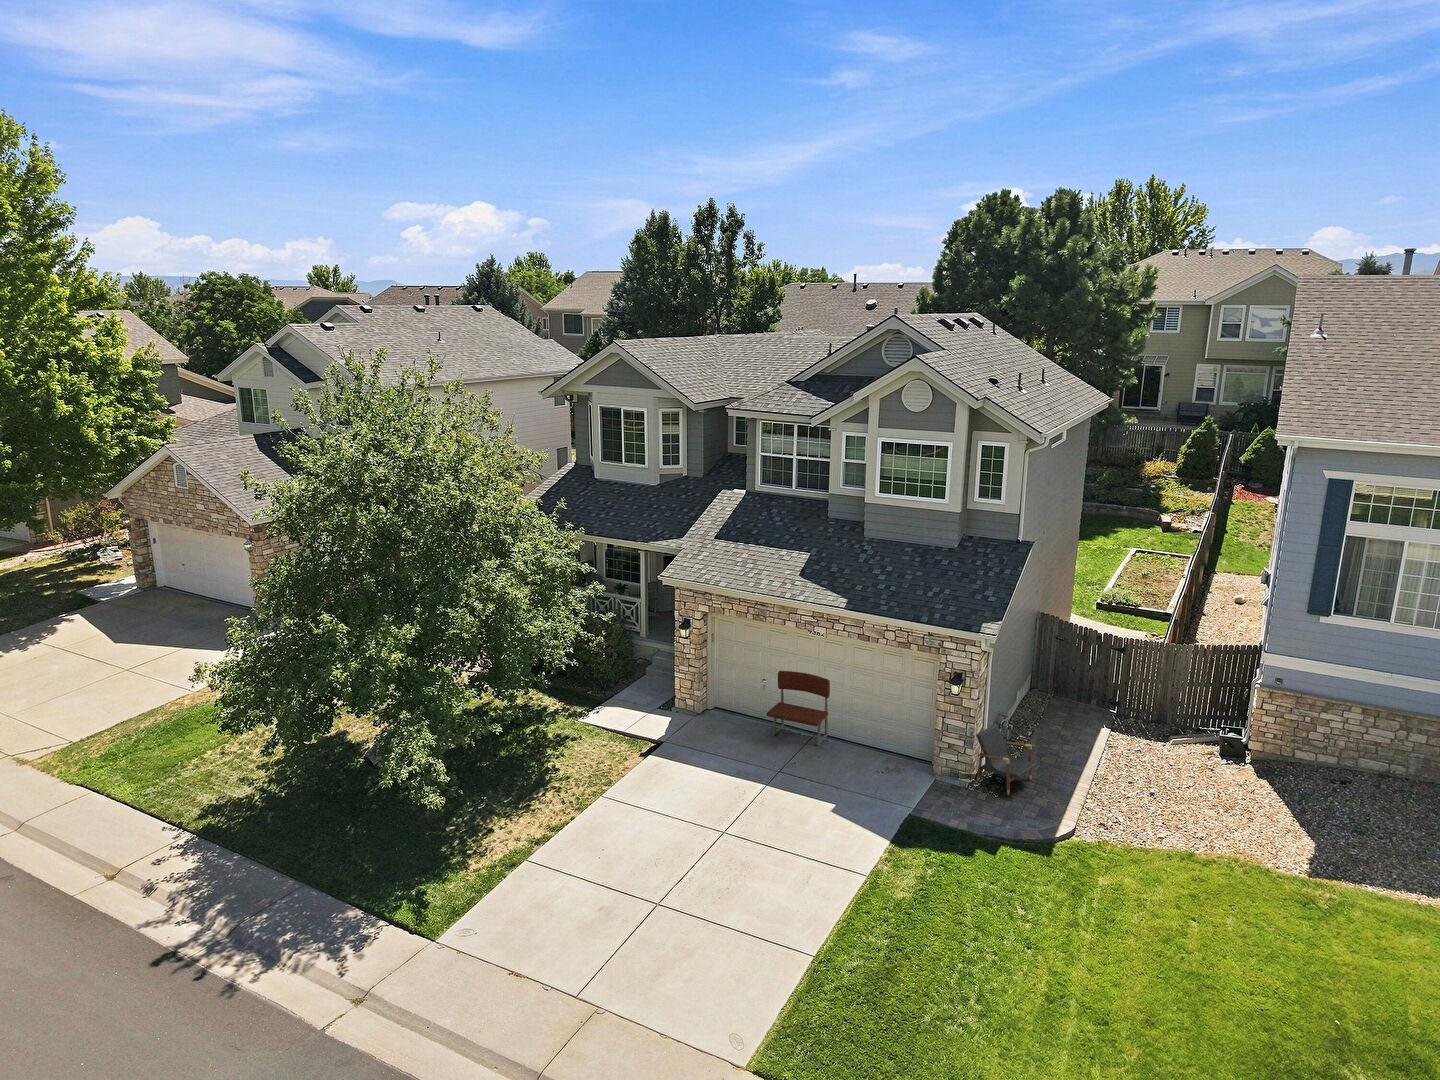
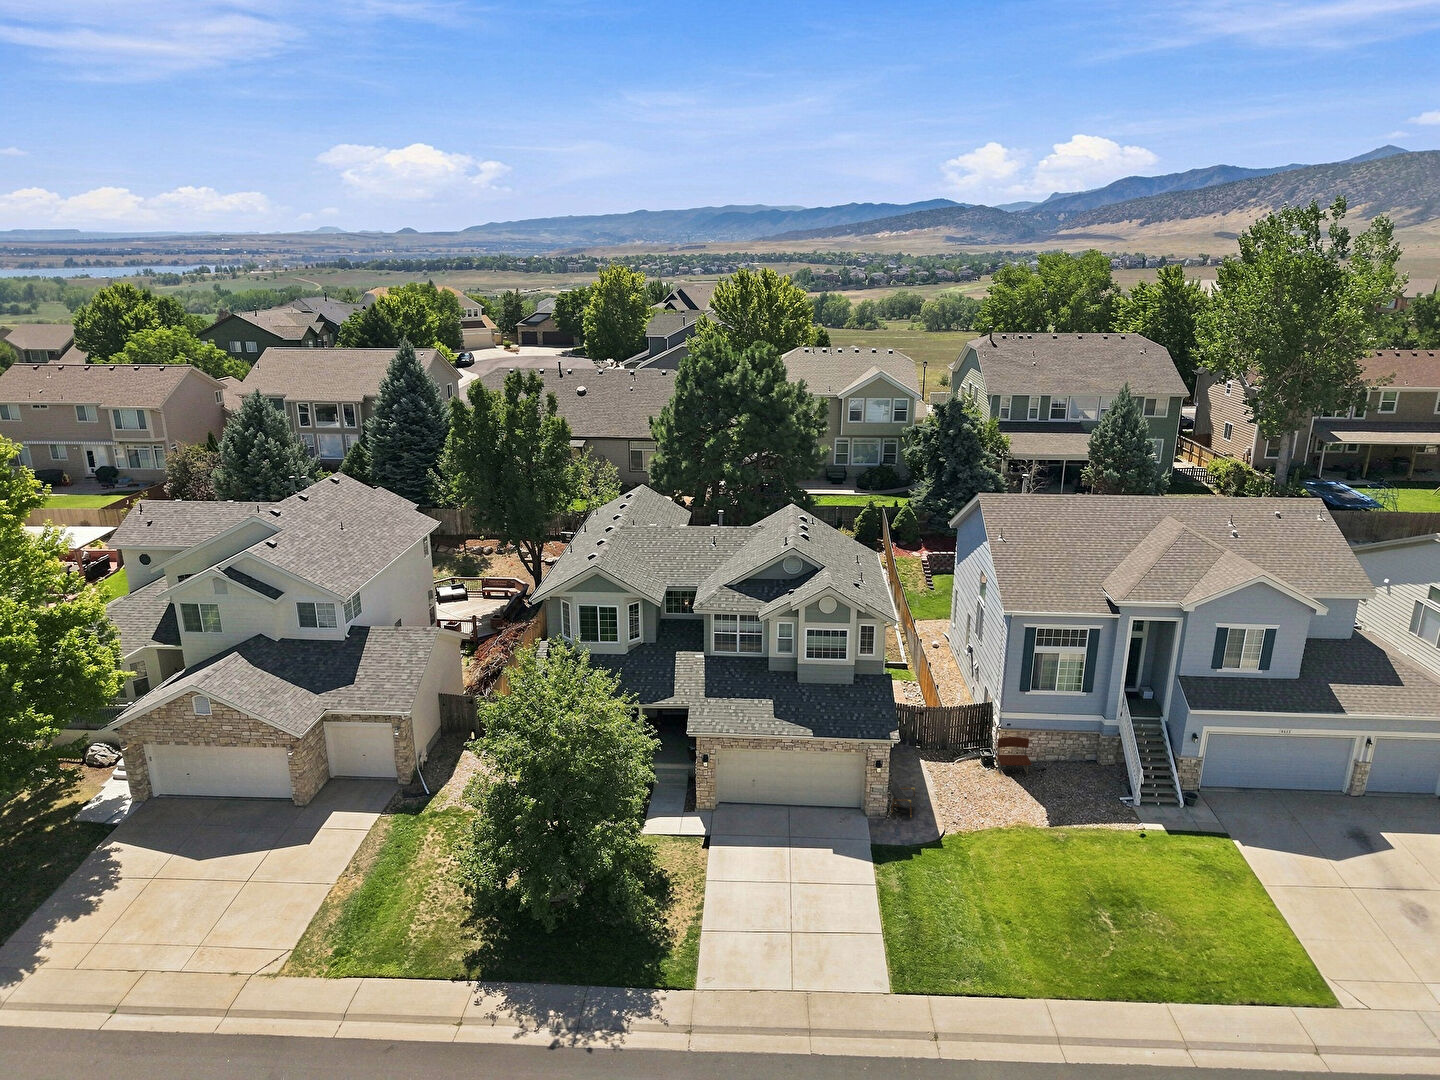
bench: present [766,671,830,746] -> present [997,737,1032,775]

